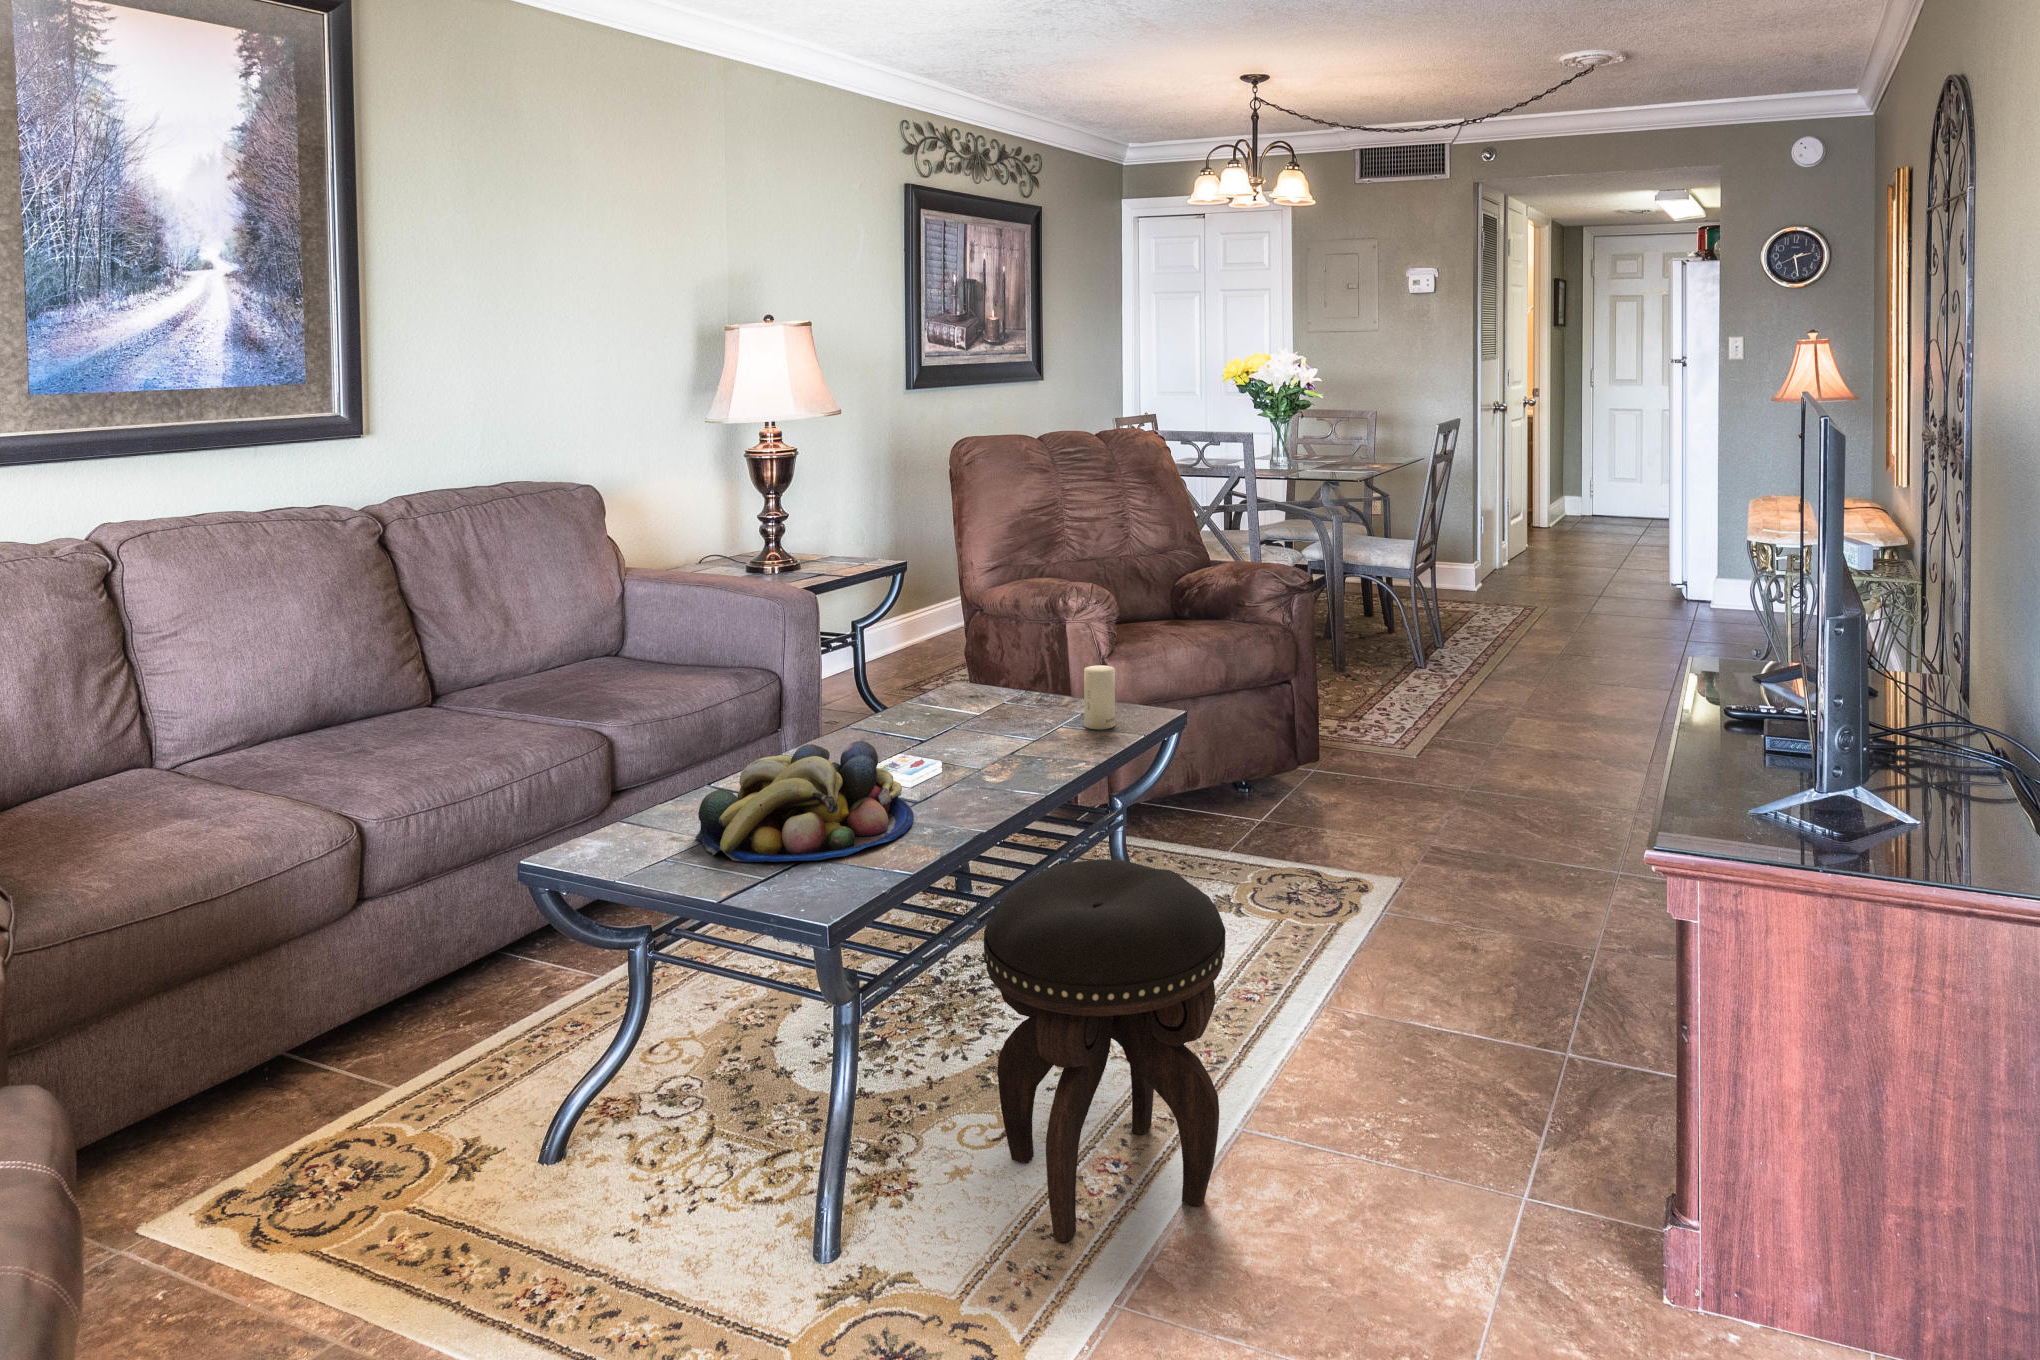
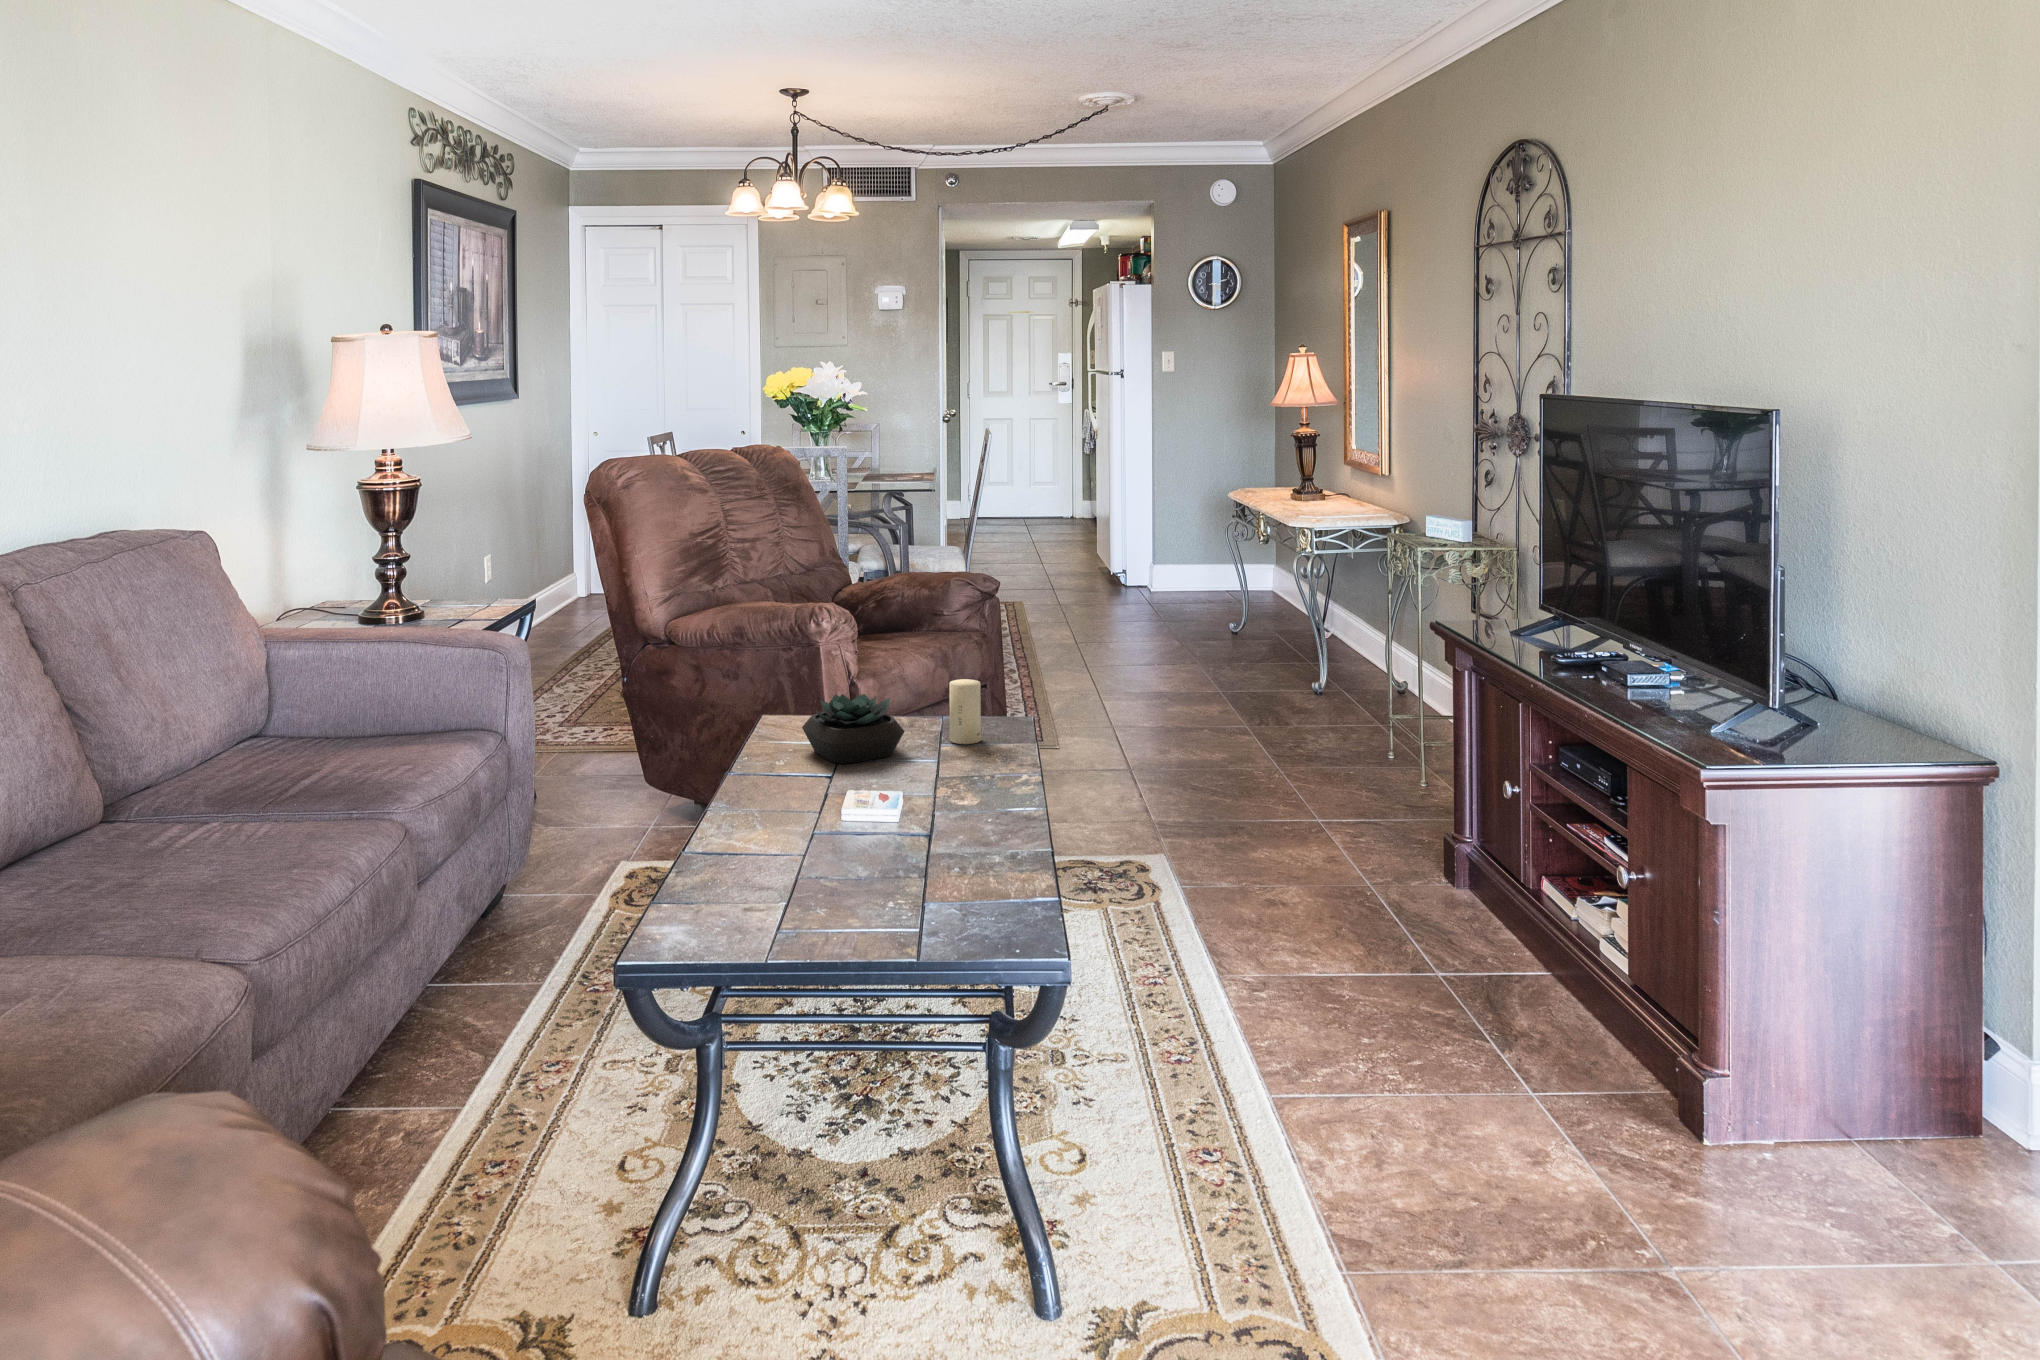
succulent plant: none [945,667,1030,732] -> present [802,694,905,764]
fruit bowl: present [695,741,914,862] -> none [741,777,963,920]
footstool: present [984,859,1225,1242] -> none [1096,857,1336,1234]

